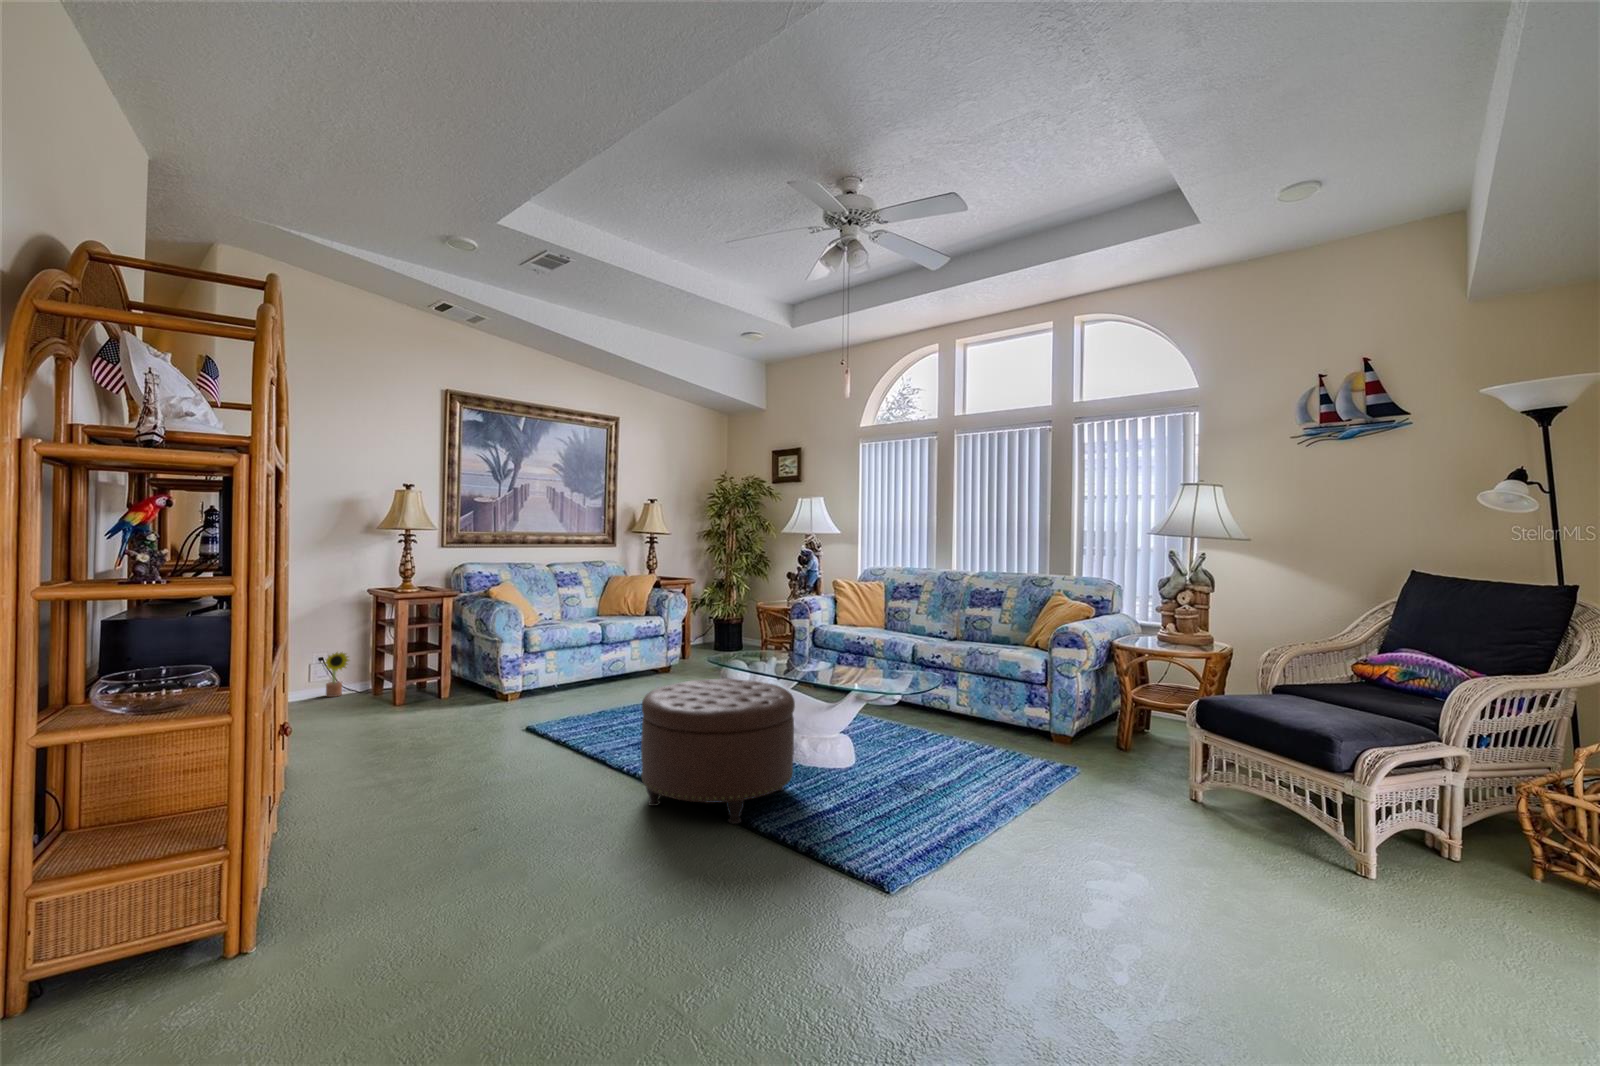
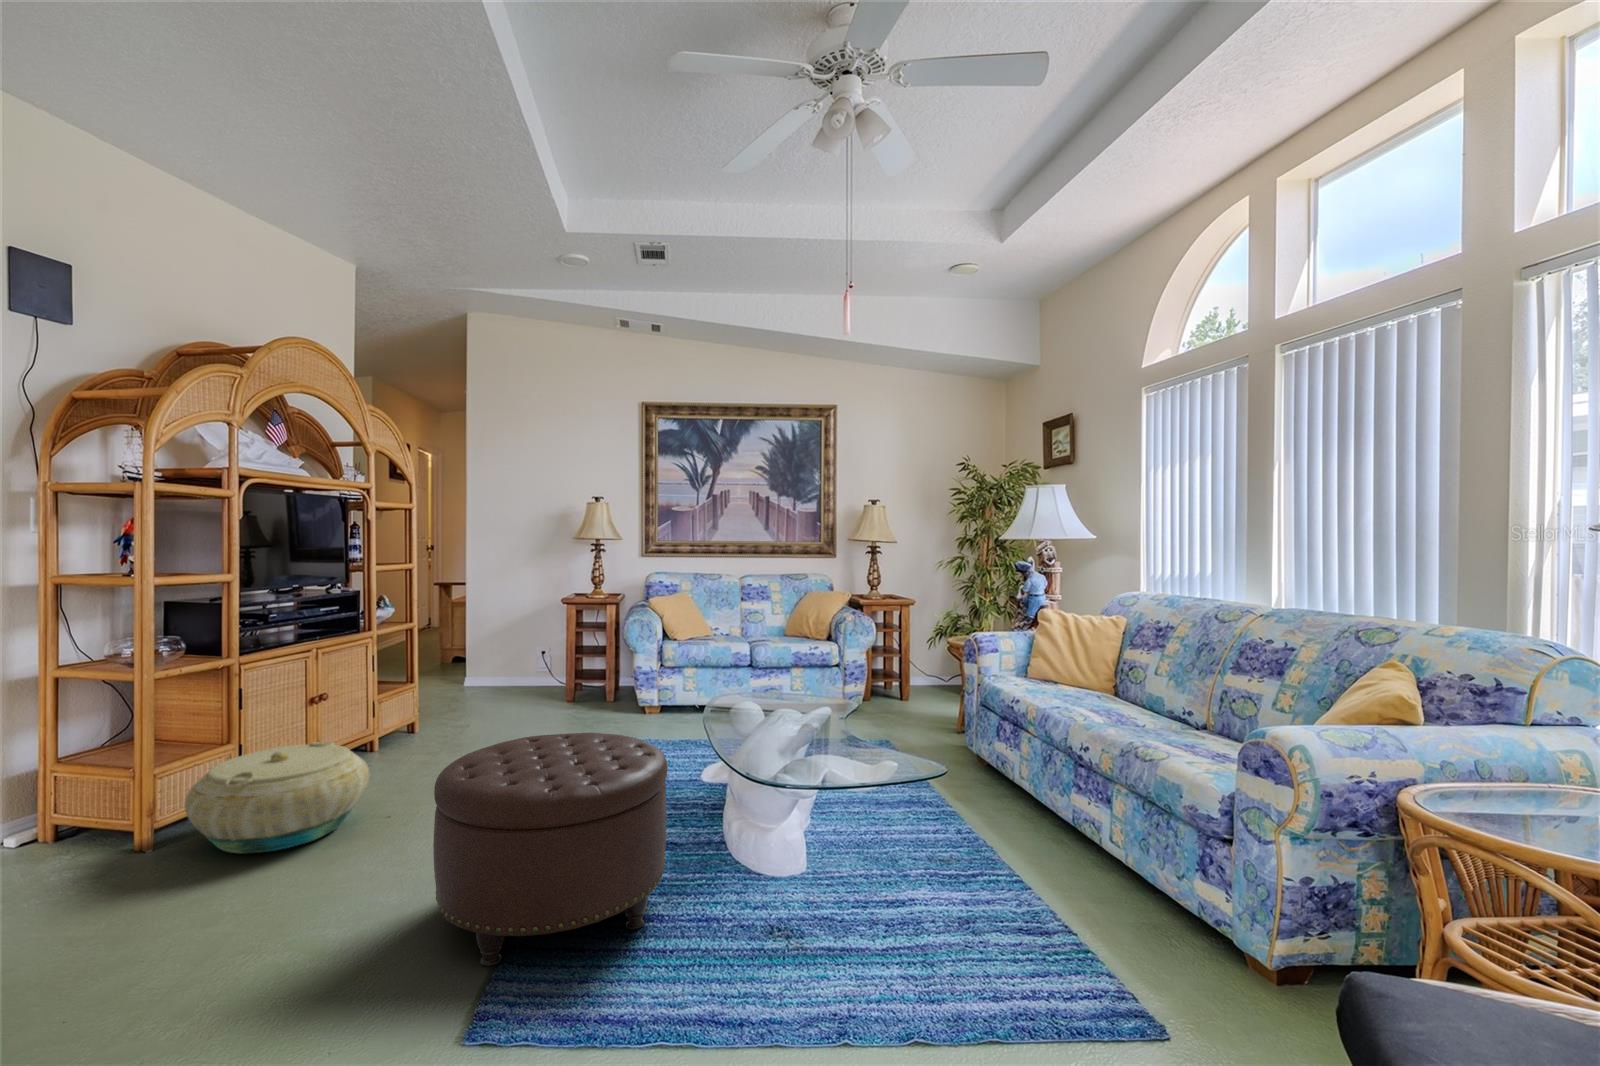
decorative plant: present [325,652,349,697] -> none [525,649,548,691]
basket: none [296,738,462,843] -> present [185,742,369,853]

